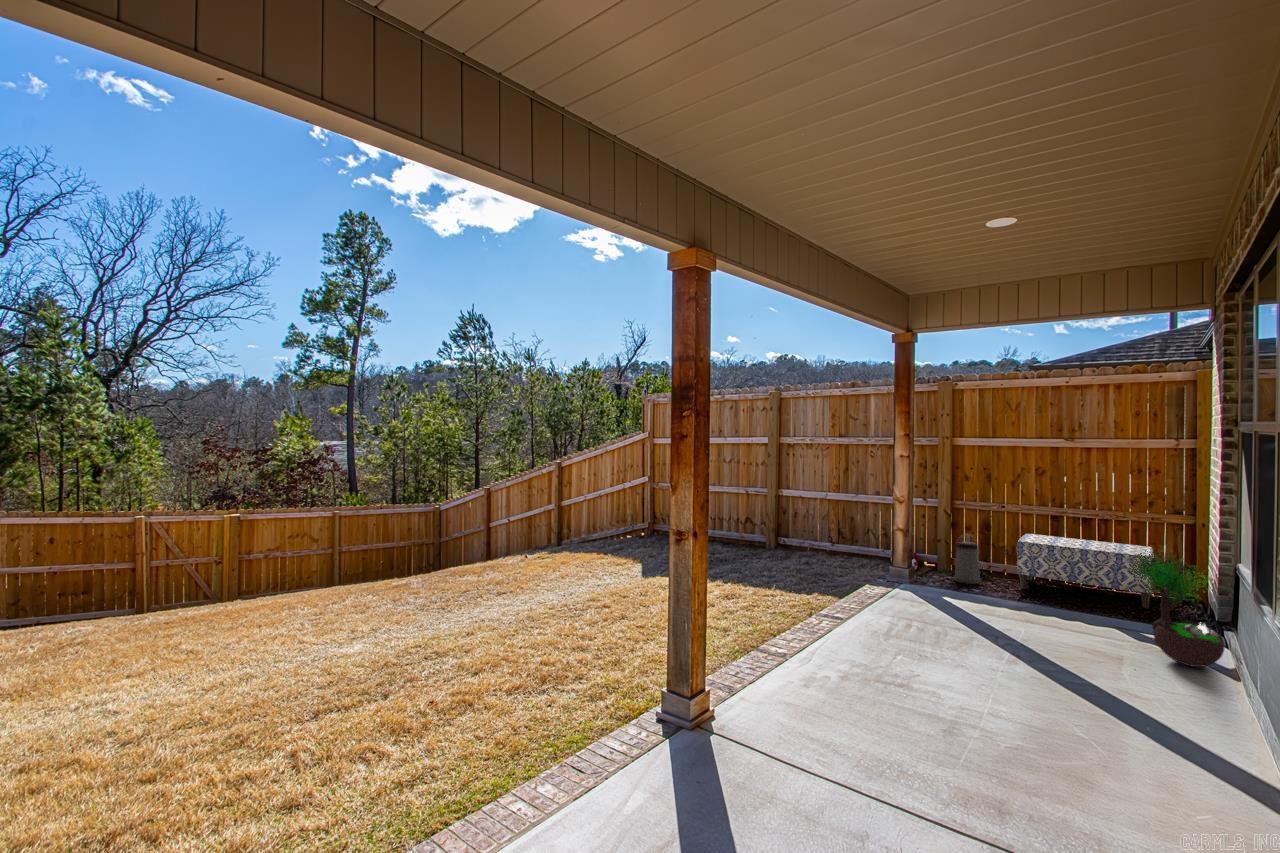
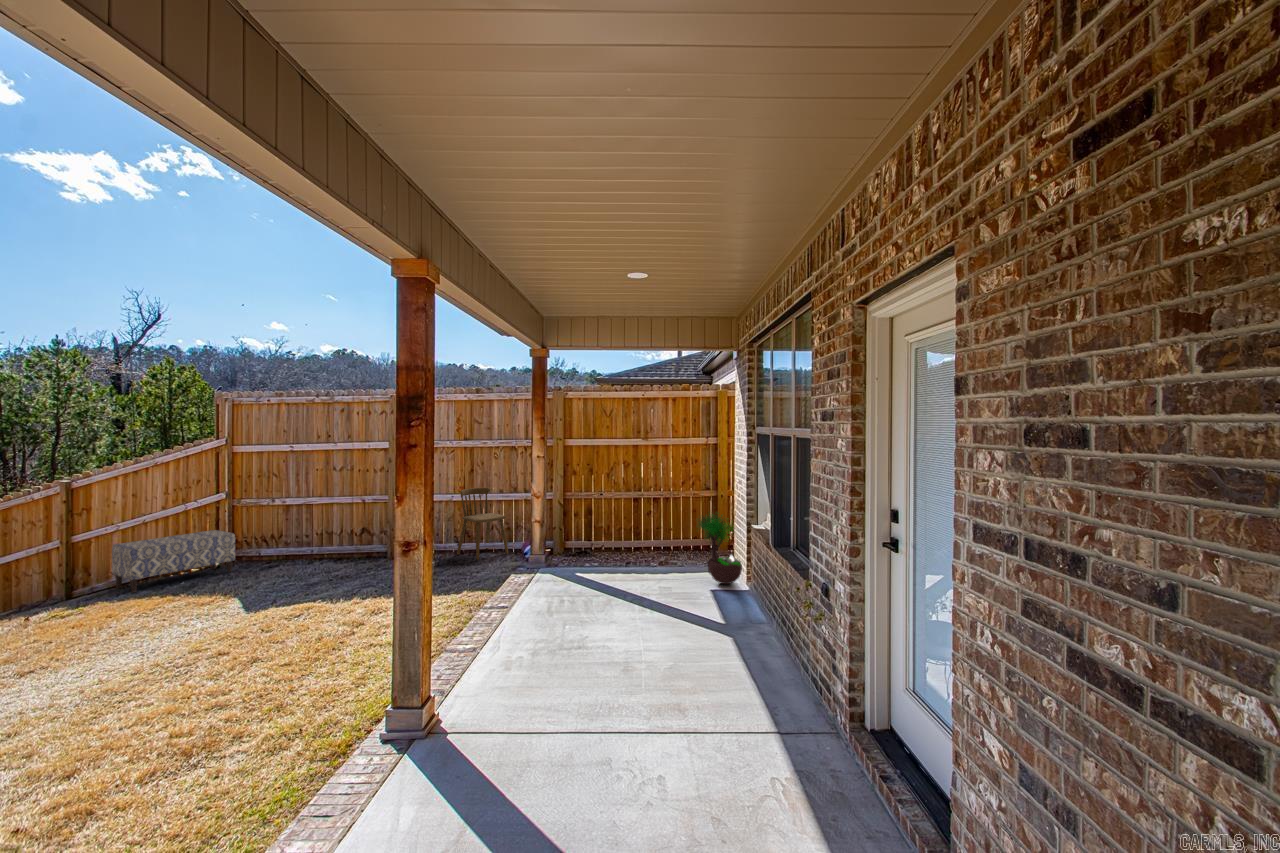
dining chair: none [828,487,883,564] -> present [457,488,508,560]
bench: present [1017,533,1154,608] -> present [112,530,235,593]
watering can: present [954,534,981,584] -> none [570,519,589,559]

